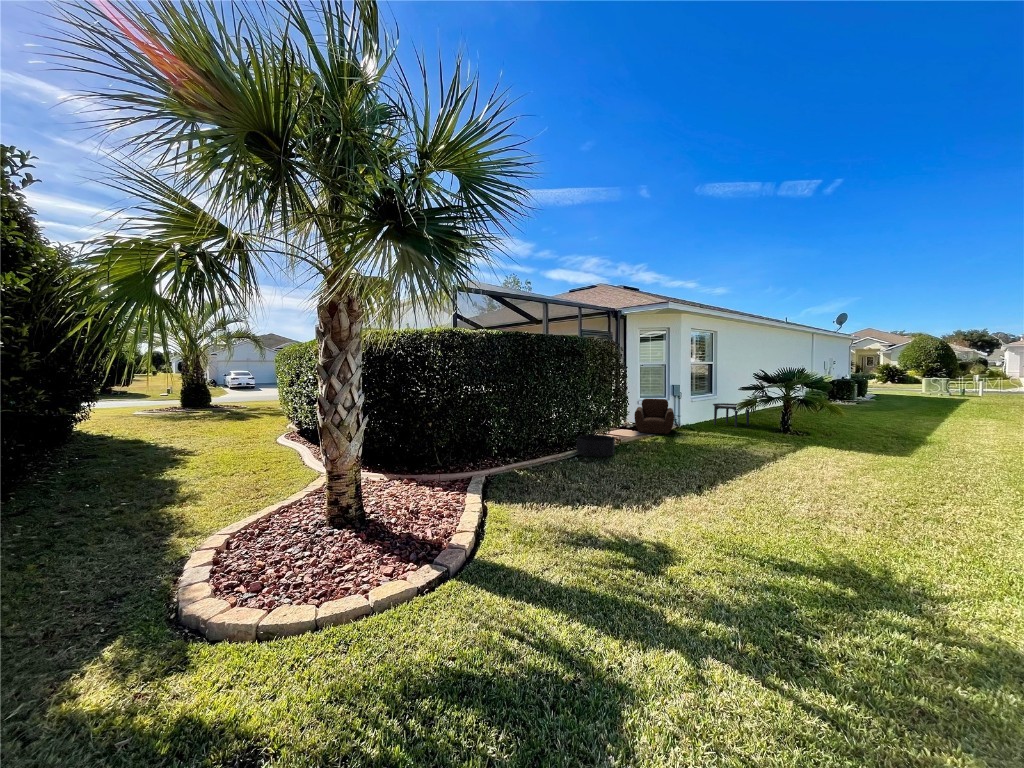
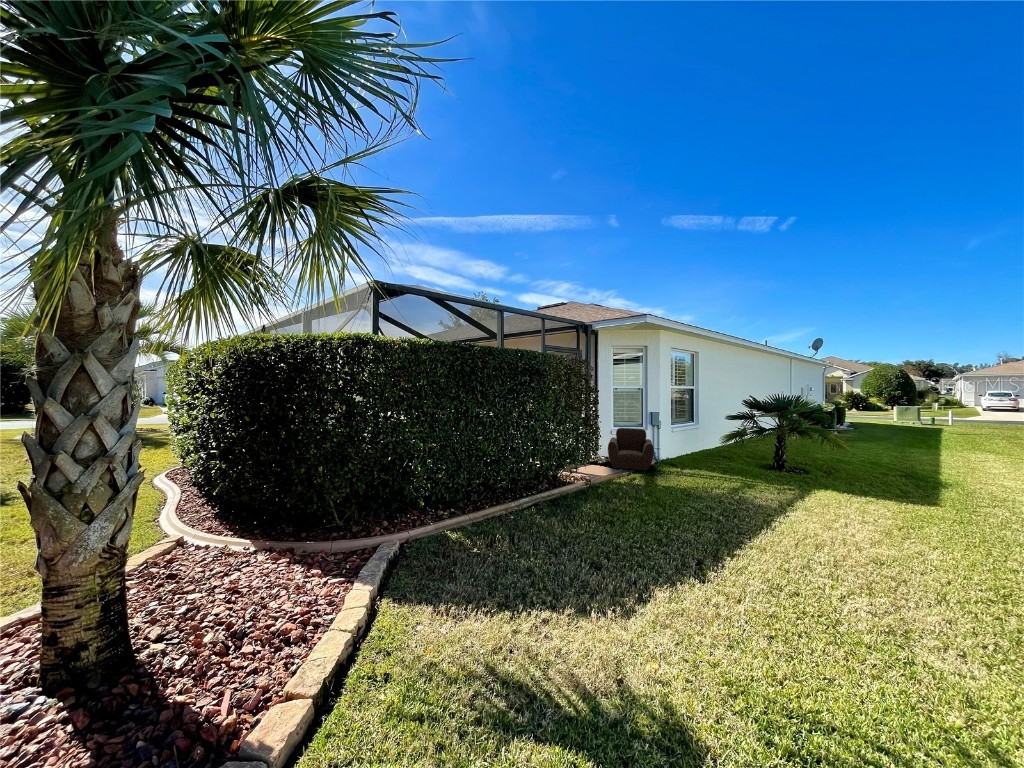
round table: present [713,403,750,427] -> none [694,433,739,462]
basket: present [577,434,615,457] -> none [535,474,583,506]

